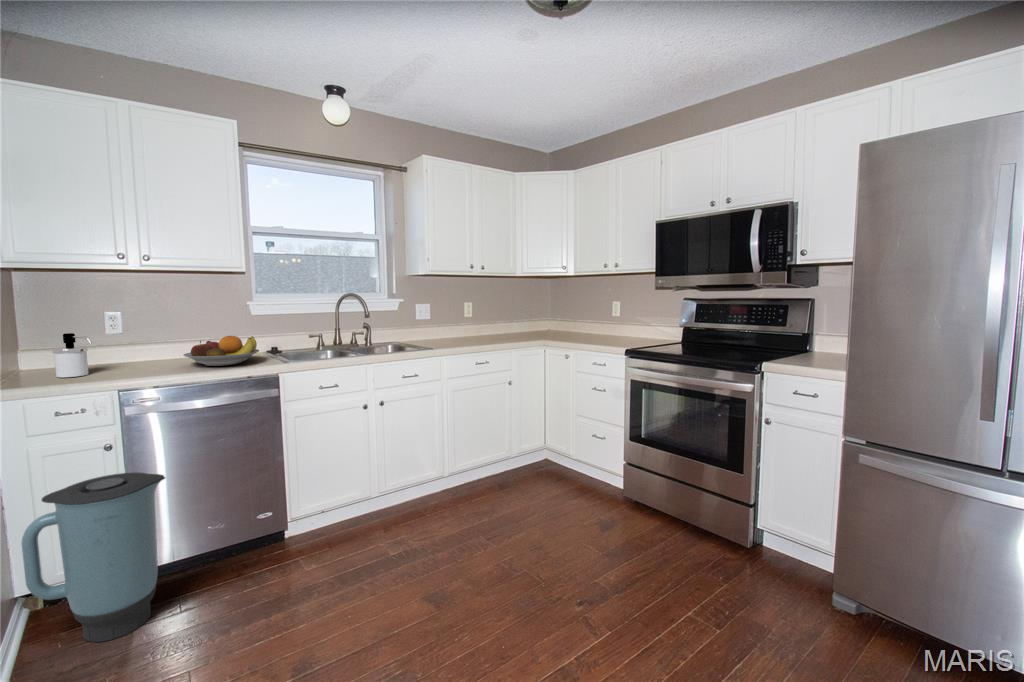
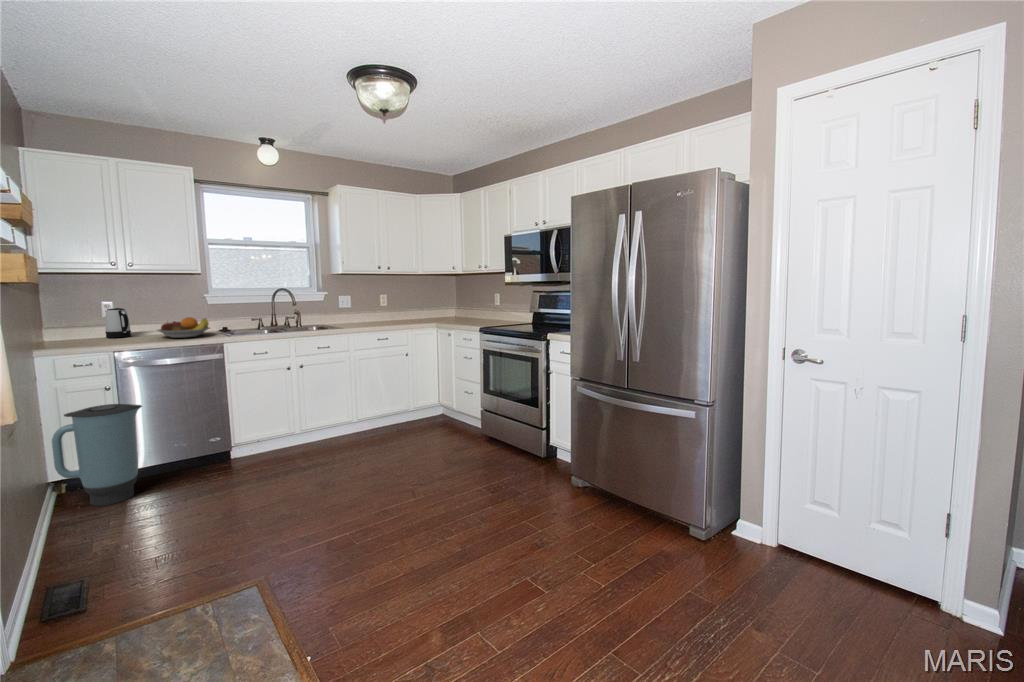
kettle: none [112,322,148,365] -> present [105,308,131,338]
soap dispenser: present [52,333,92,378] -> none [66,315,92,344]

